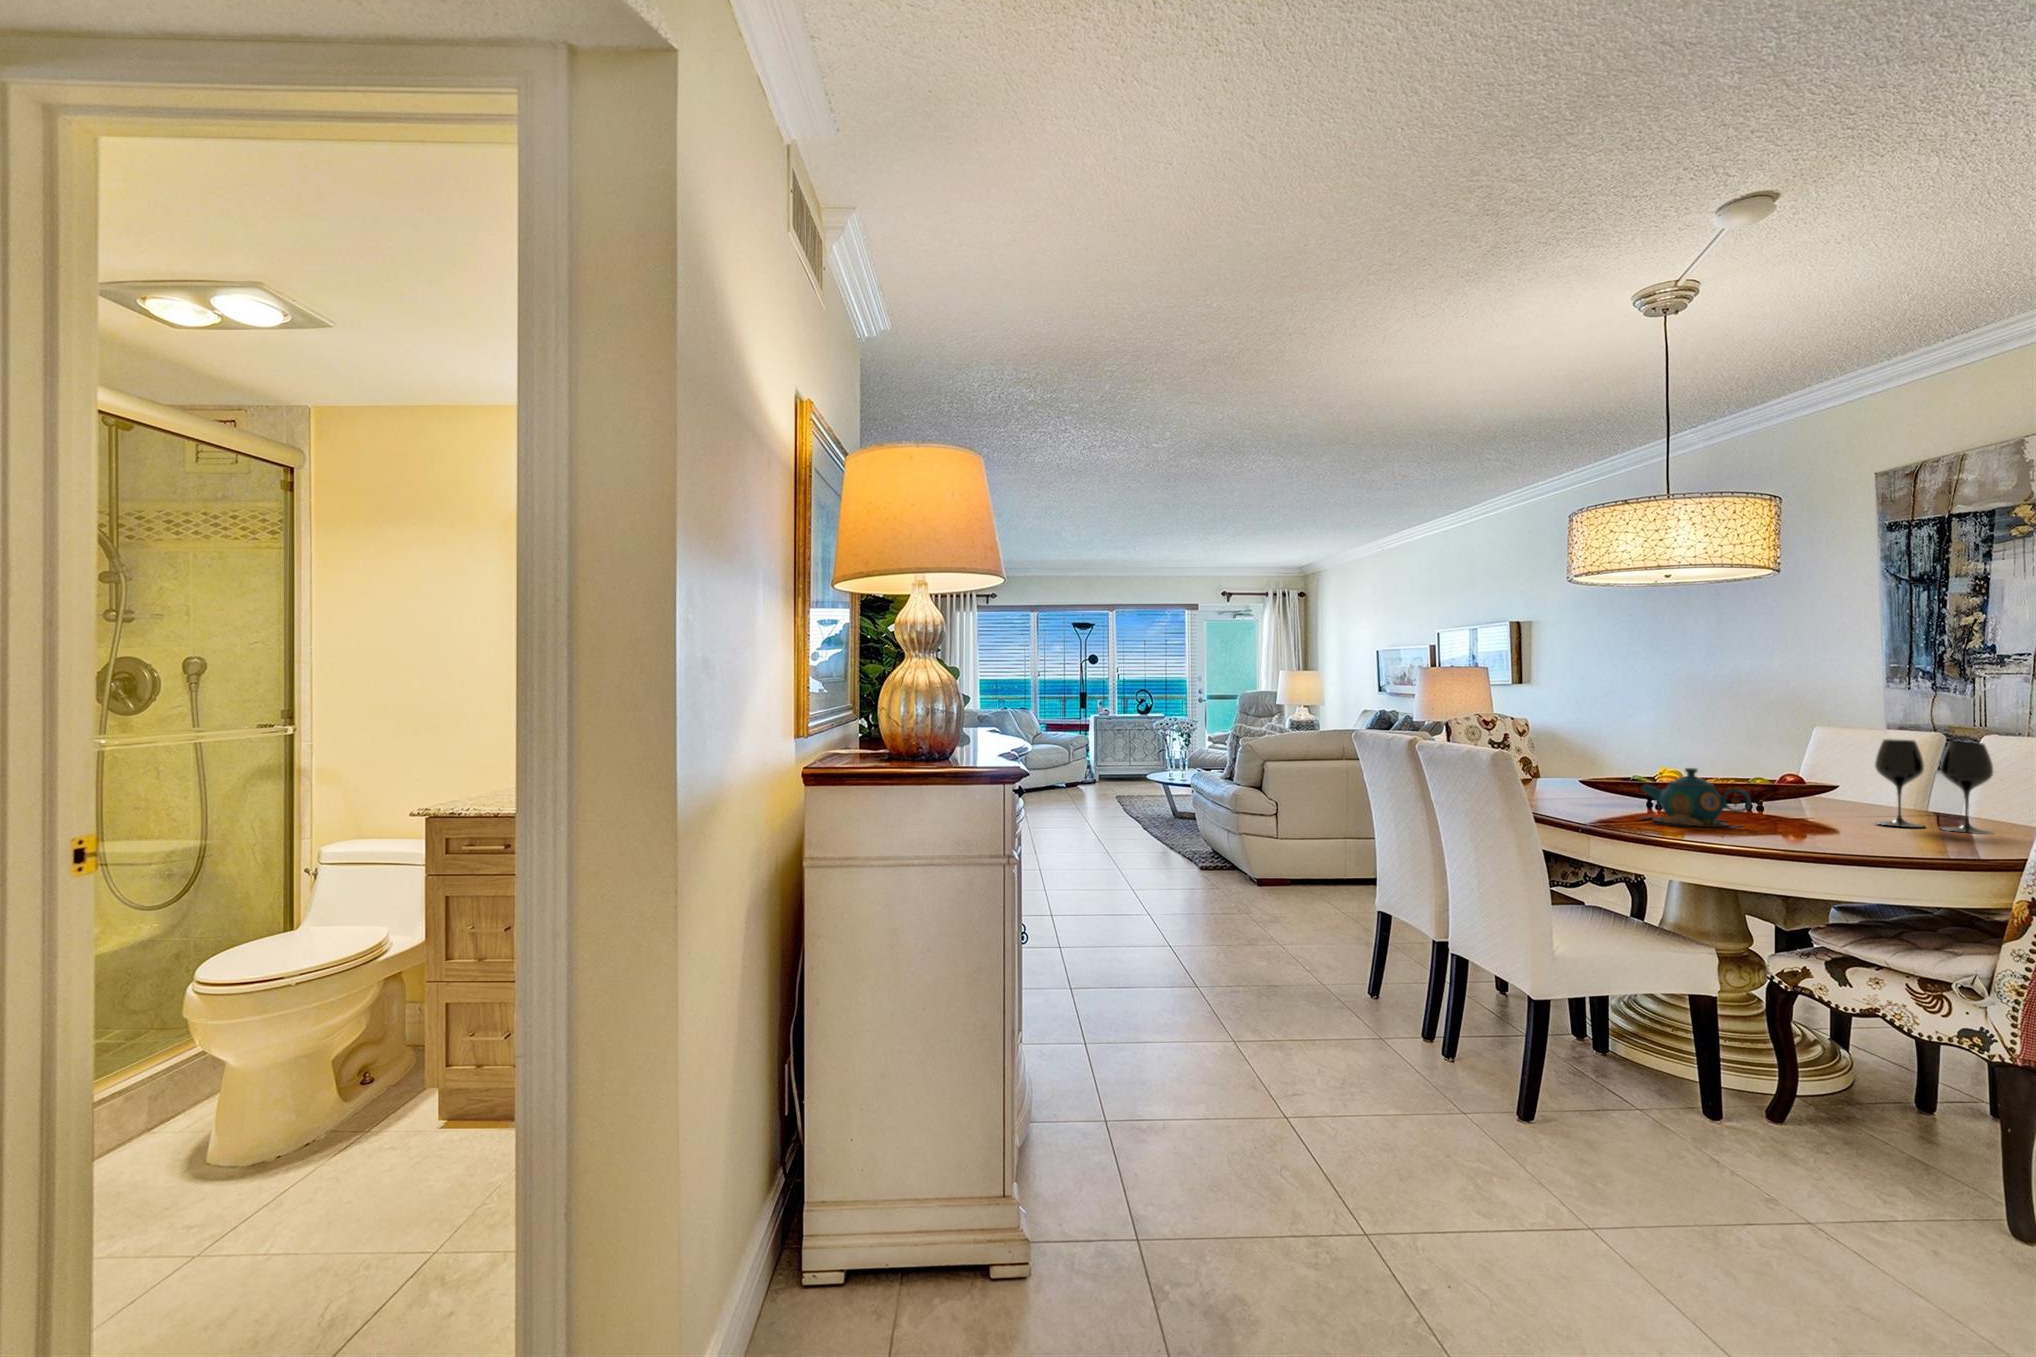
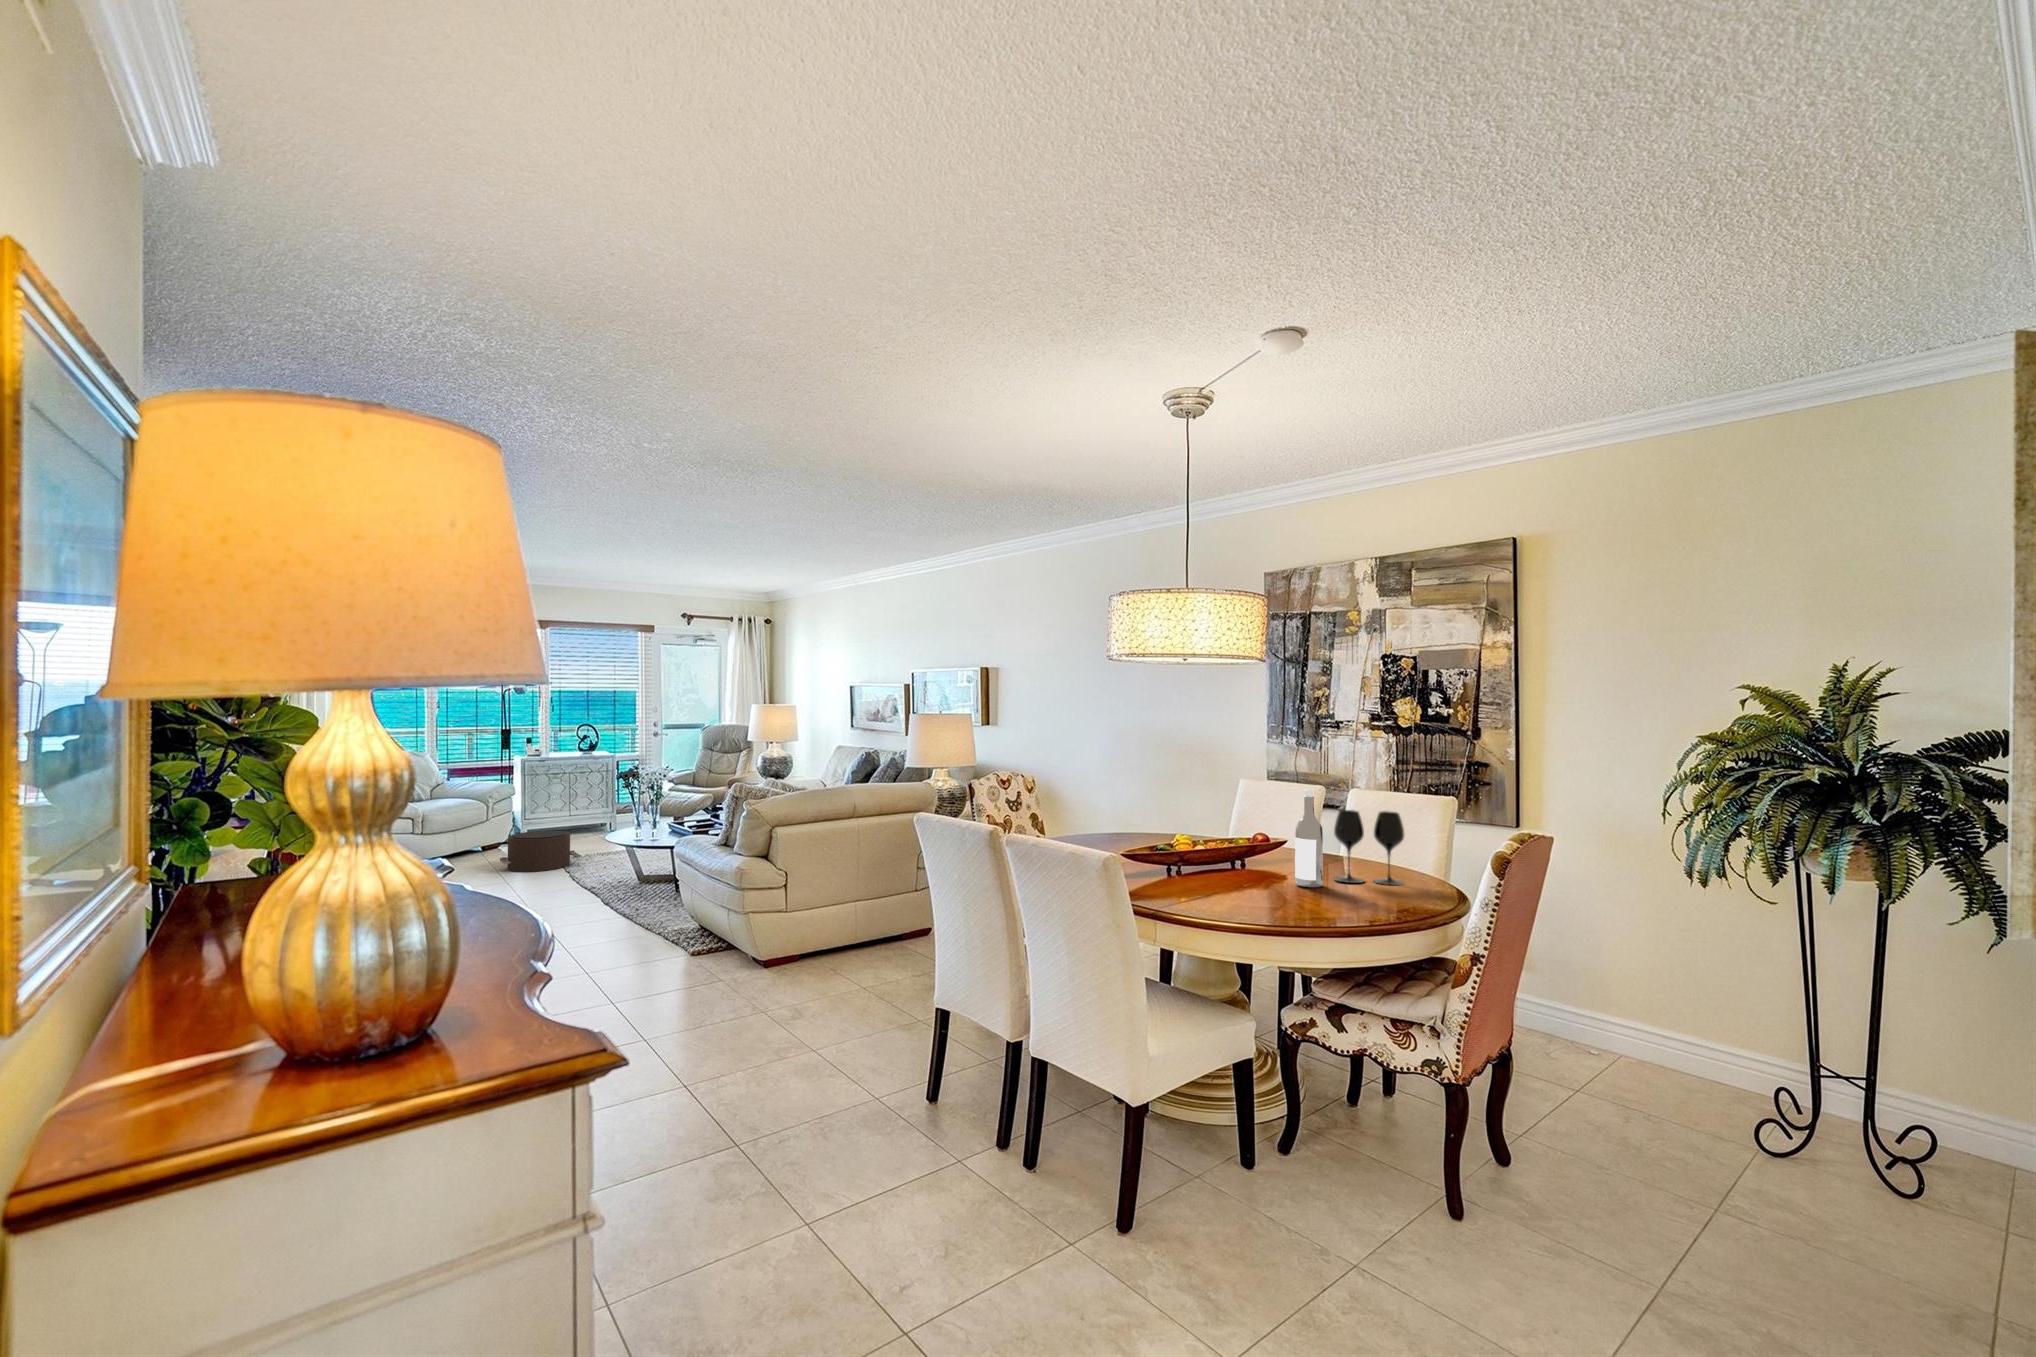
wine bottle: none [1805,711,1847,826] -> present [1295,789,1323,887]
teapot: present [1642,768,1751,829] -> none [1184,847,1273,908]
pouf: none [1076,772,1134,803] -> present [500,831,581,872]

